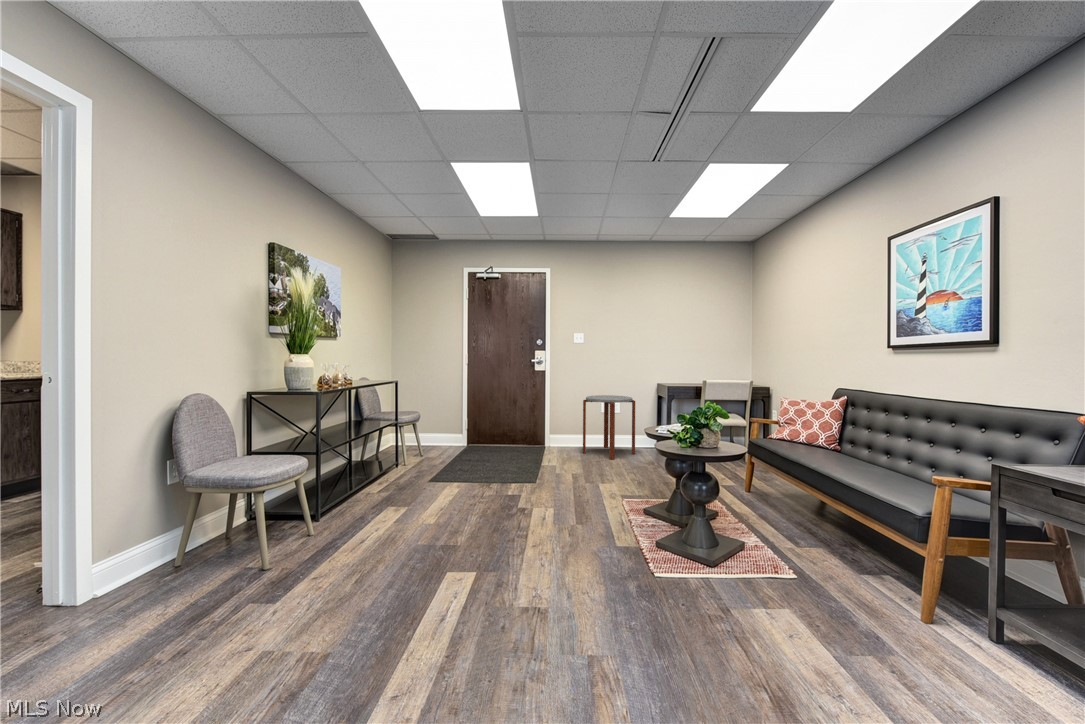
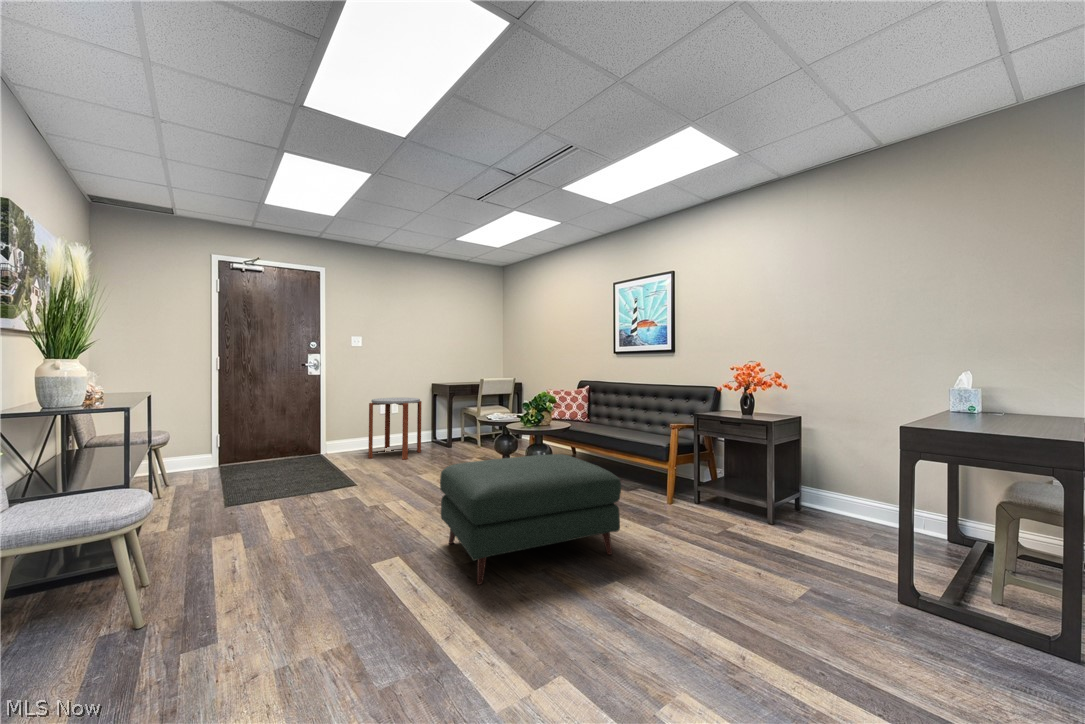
ottoman: none [491,483,728,675] -> present [440,454,621,585]

